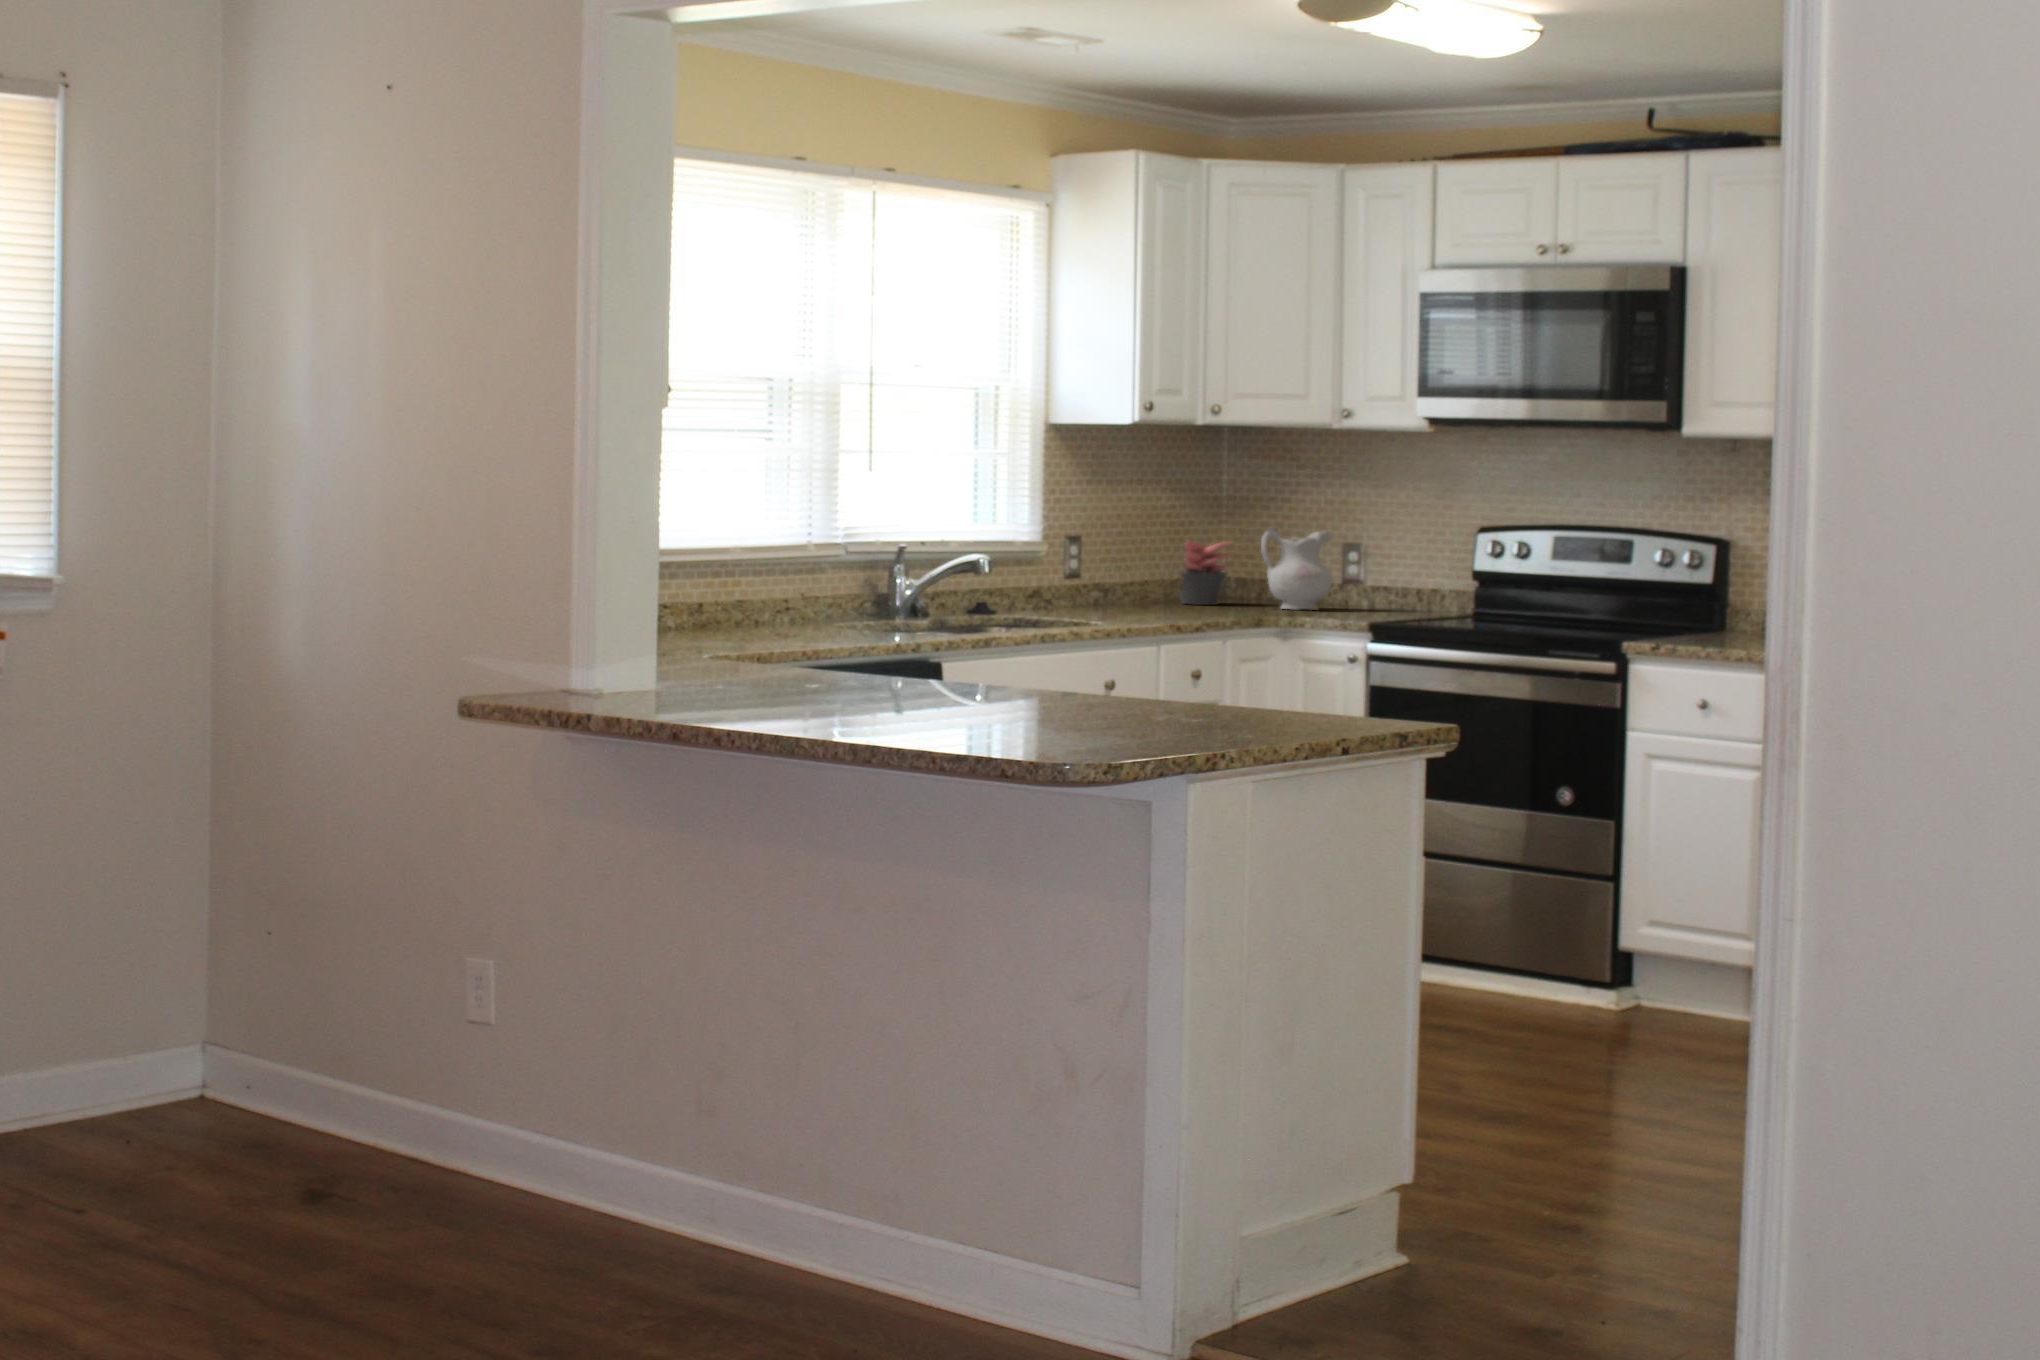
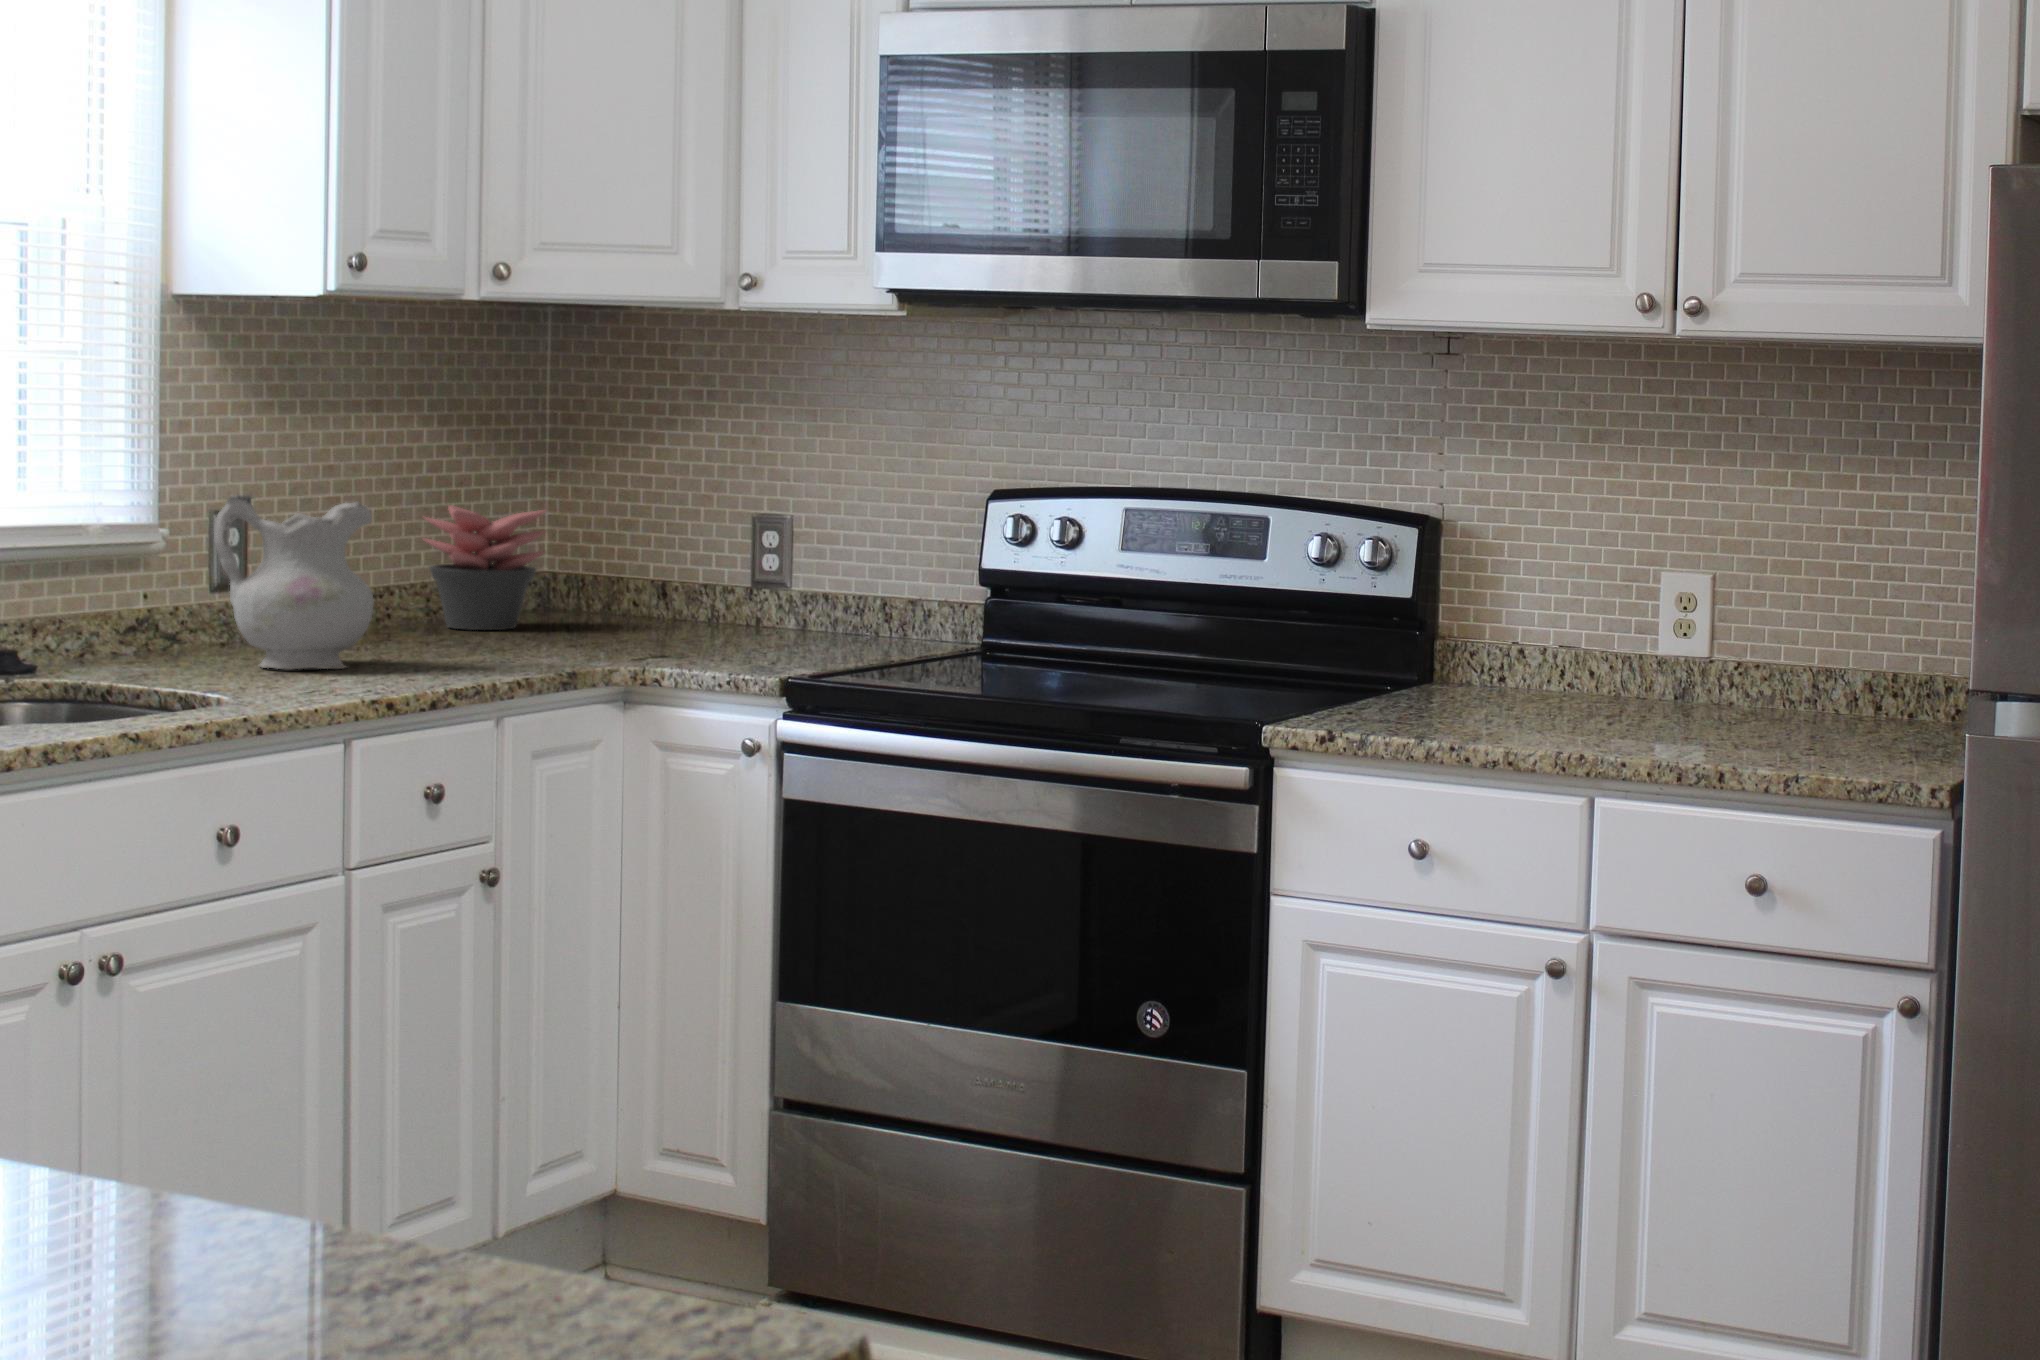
ceramic pitcher: present [1261,527,1332,610] -> present [214,495,374,670]

